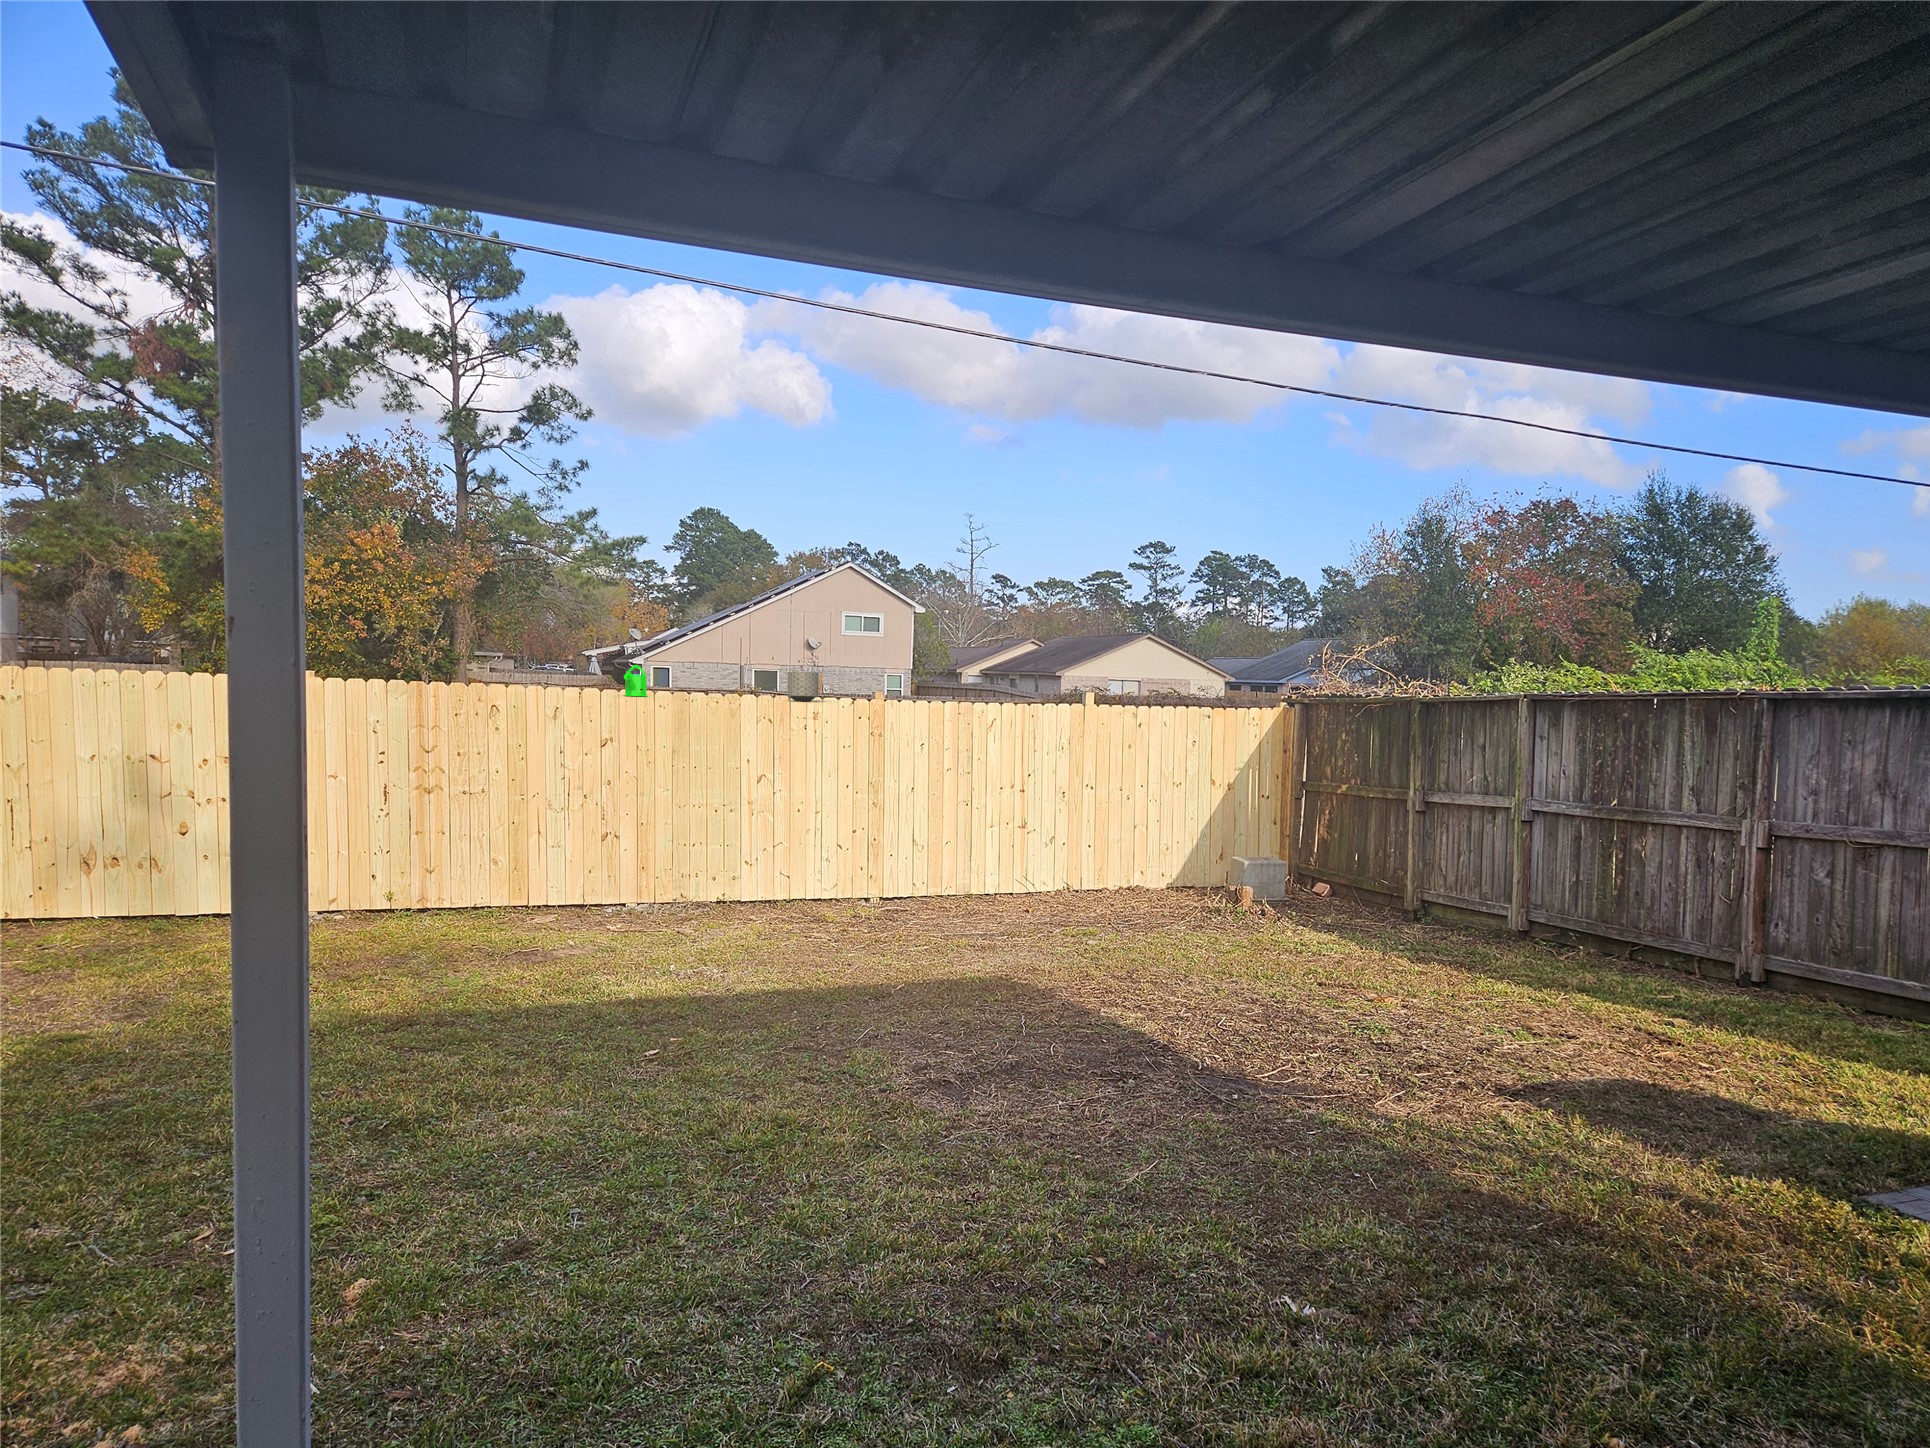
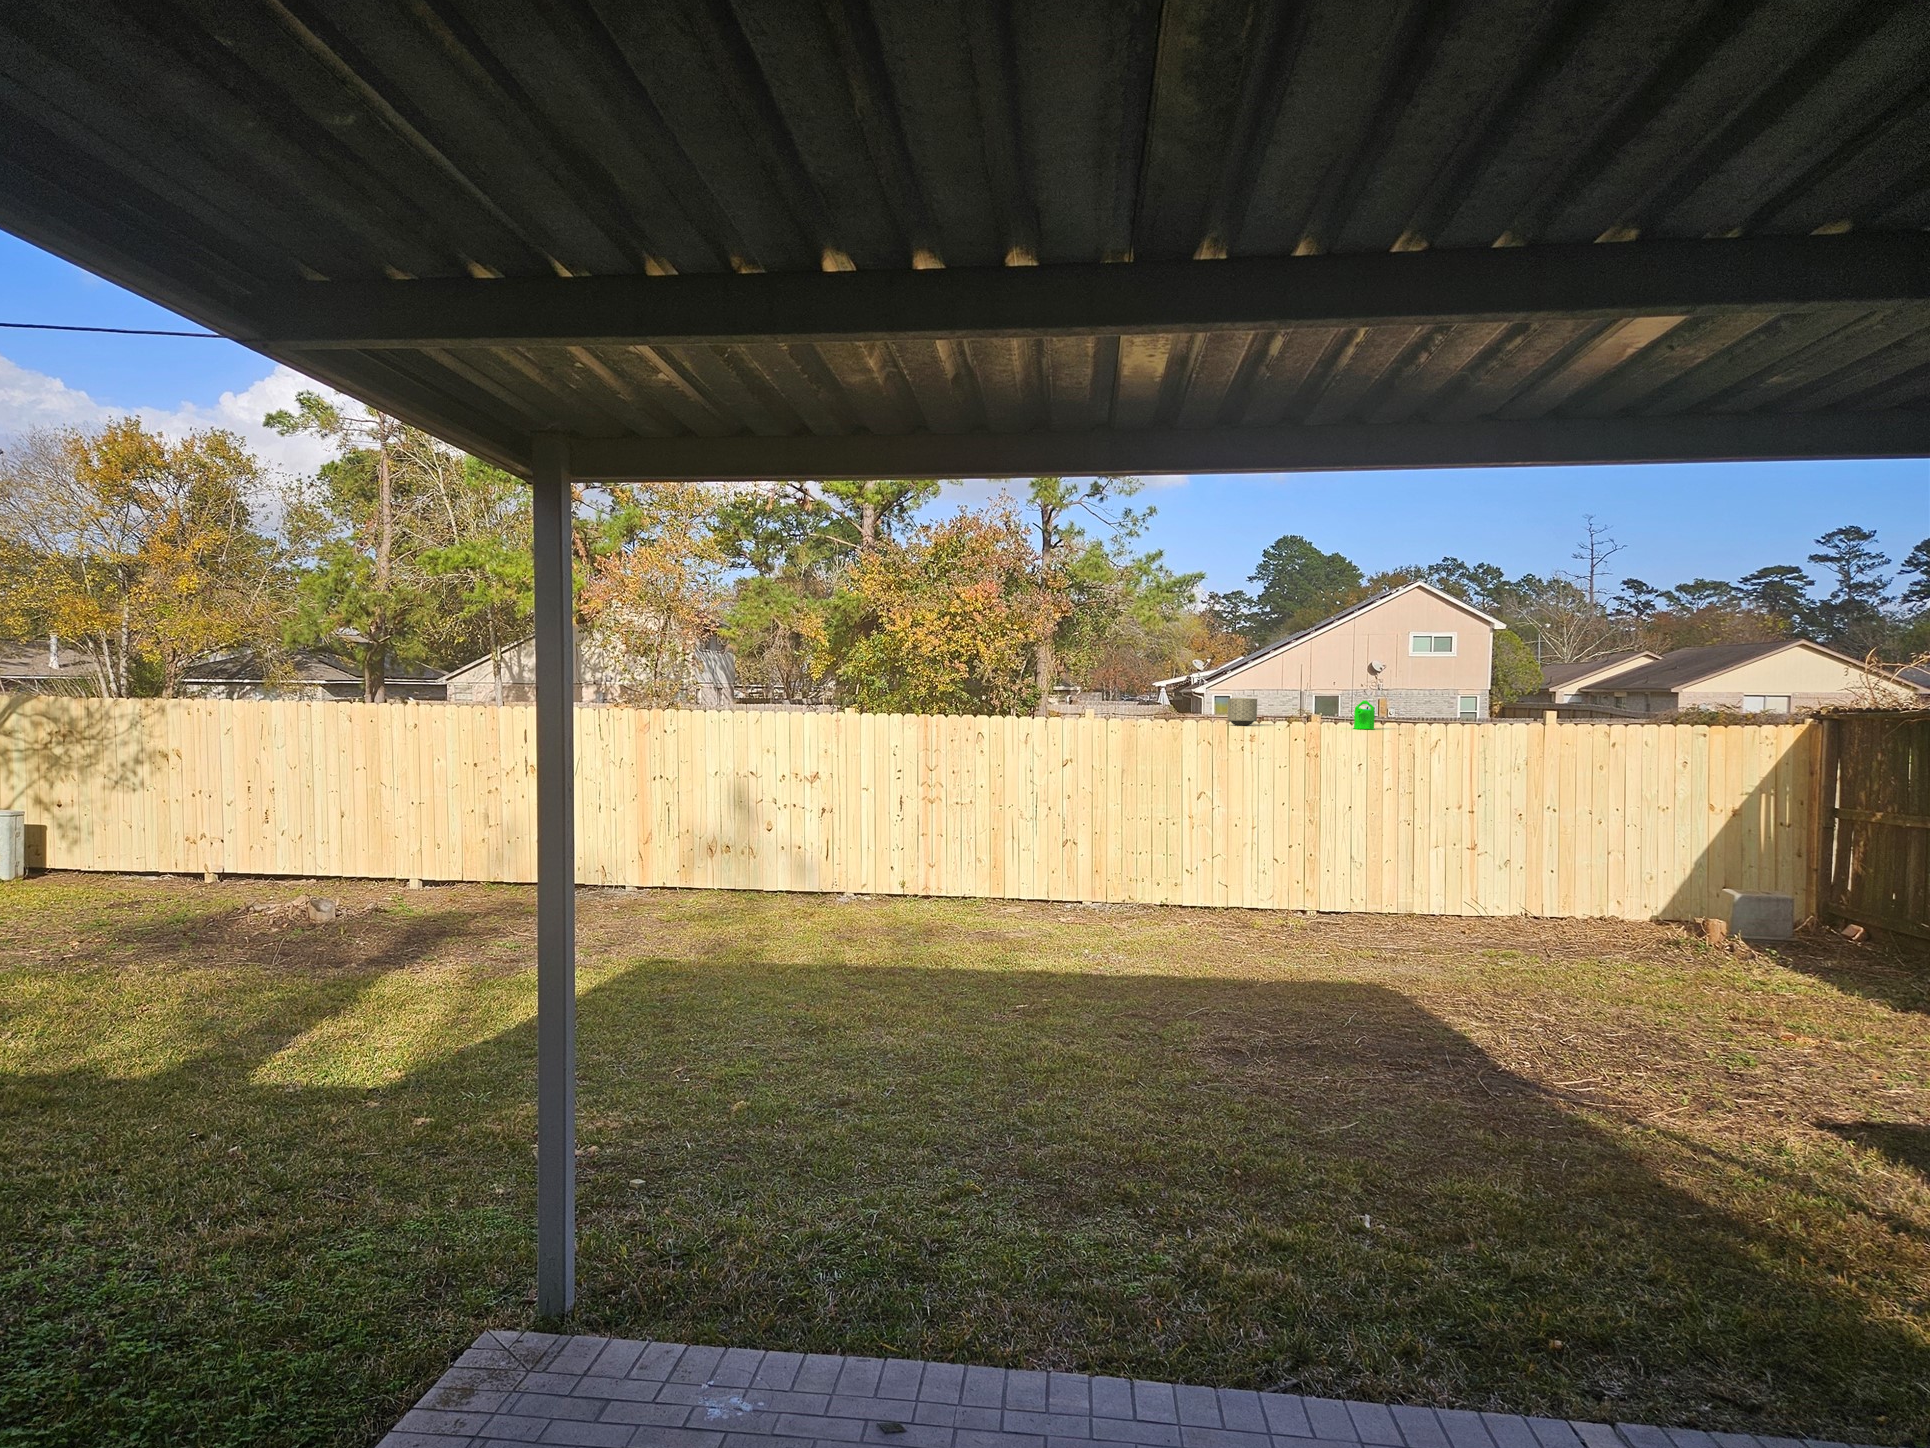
watering can: present [624,665,647,697] -> present [1353,701,1375,729]

